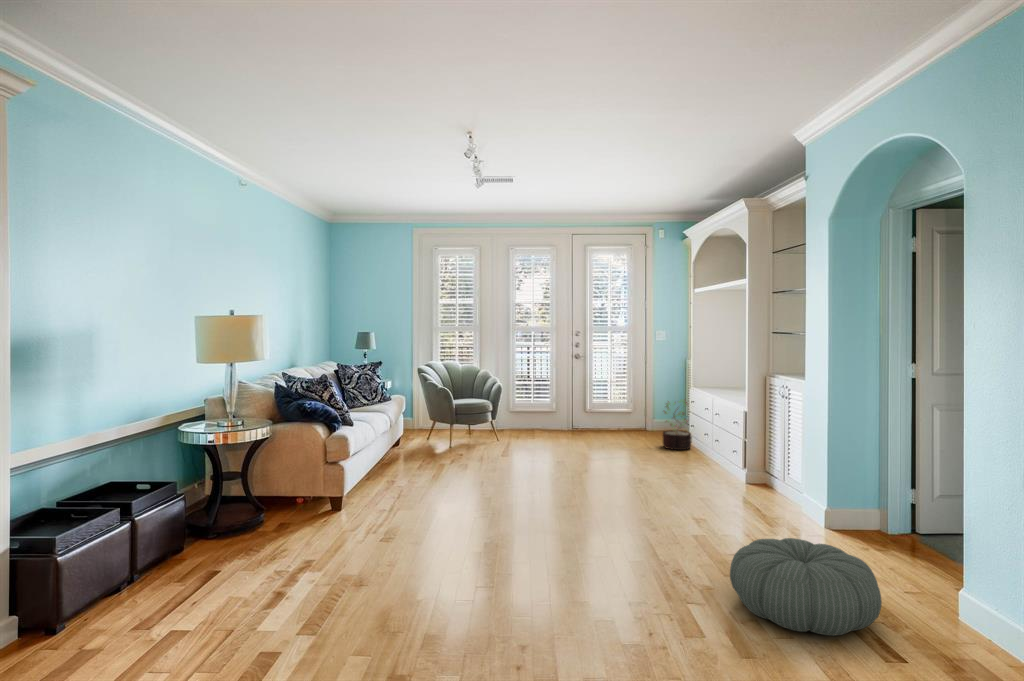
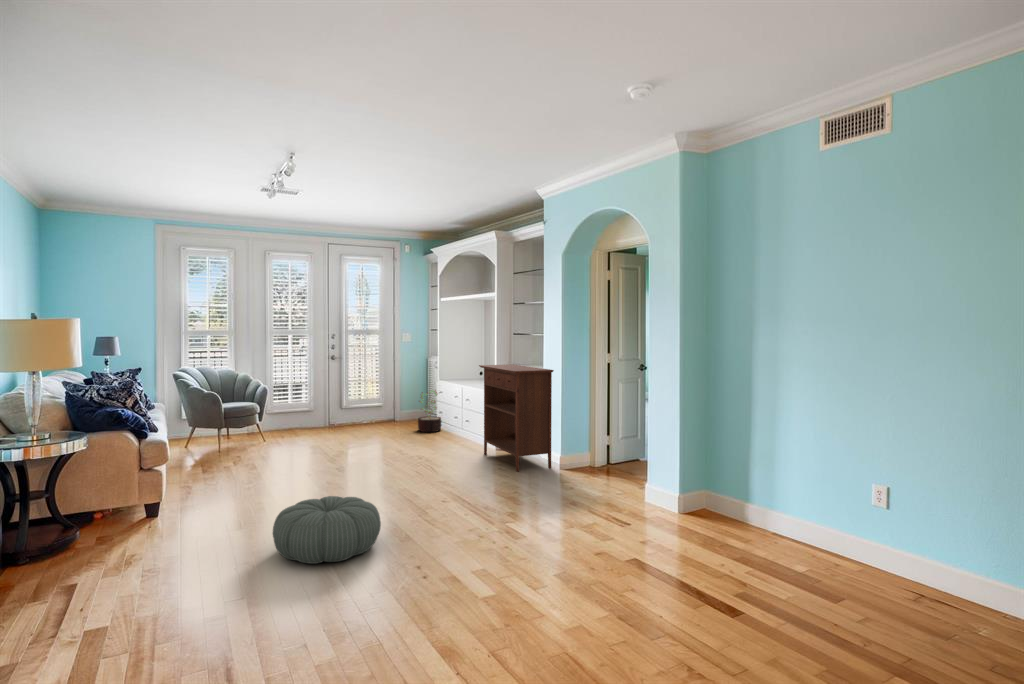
console table: none [720,372,817,523] -> present [479,364,554,472]
pouf: present [730,538,882,636] -> present [273,496,381,564]

